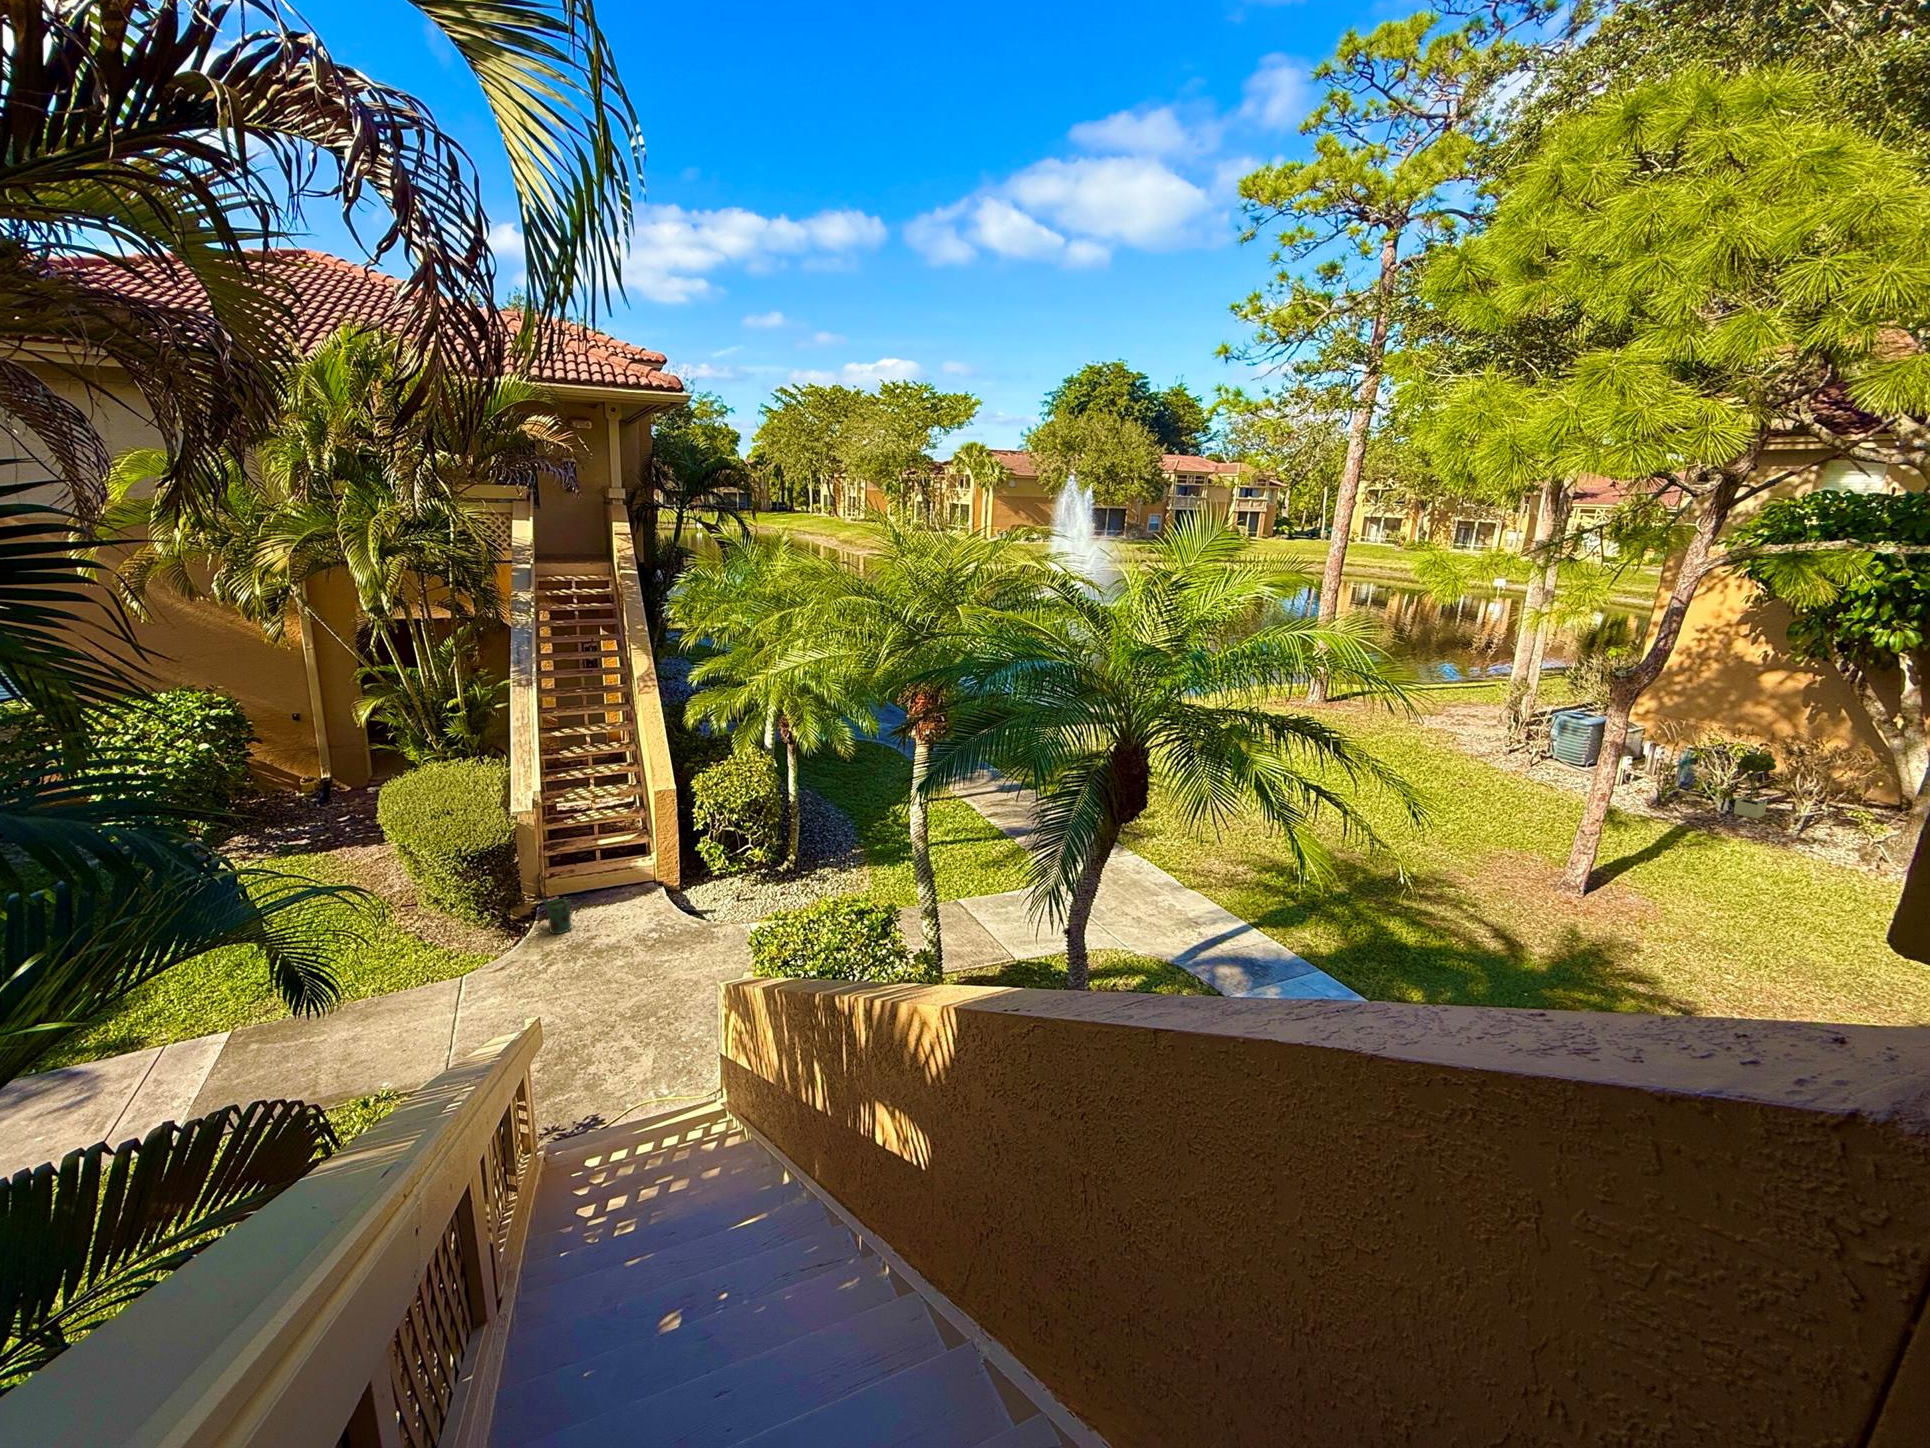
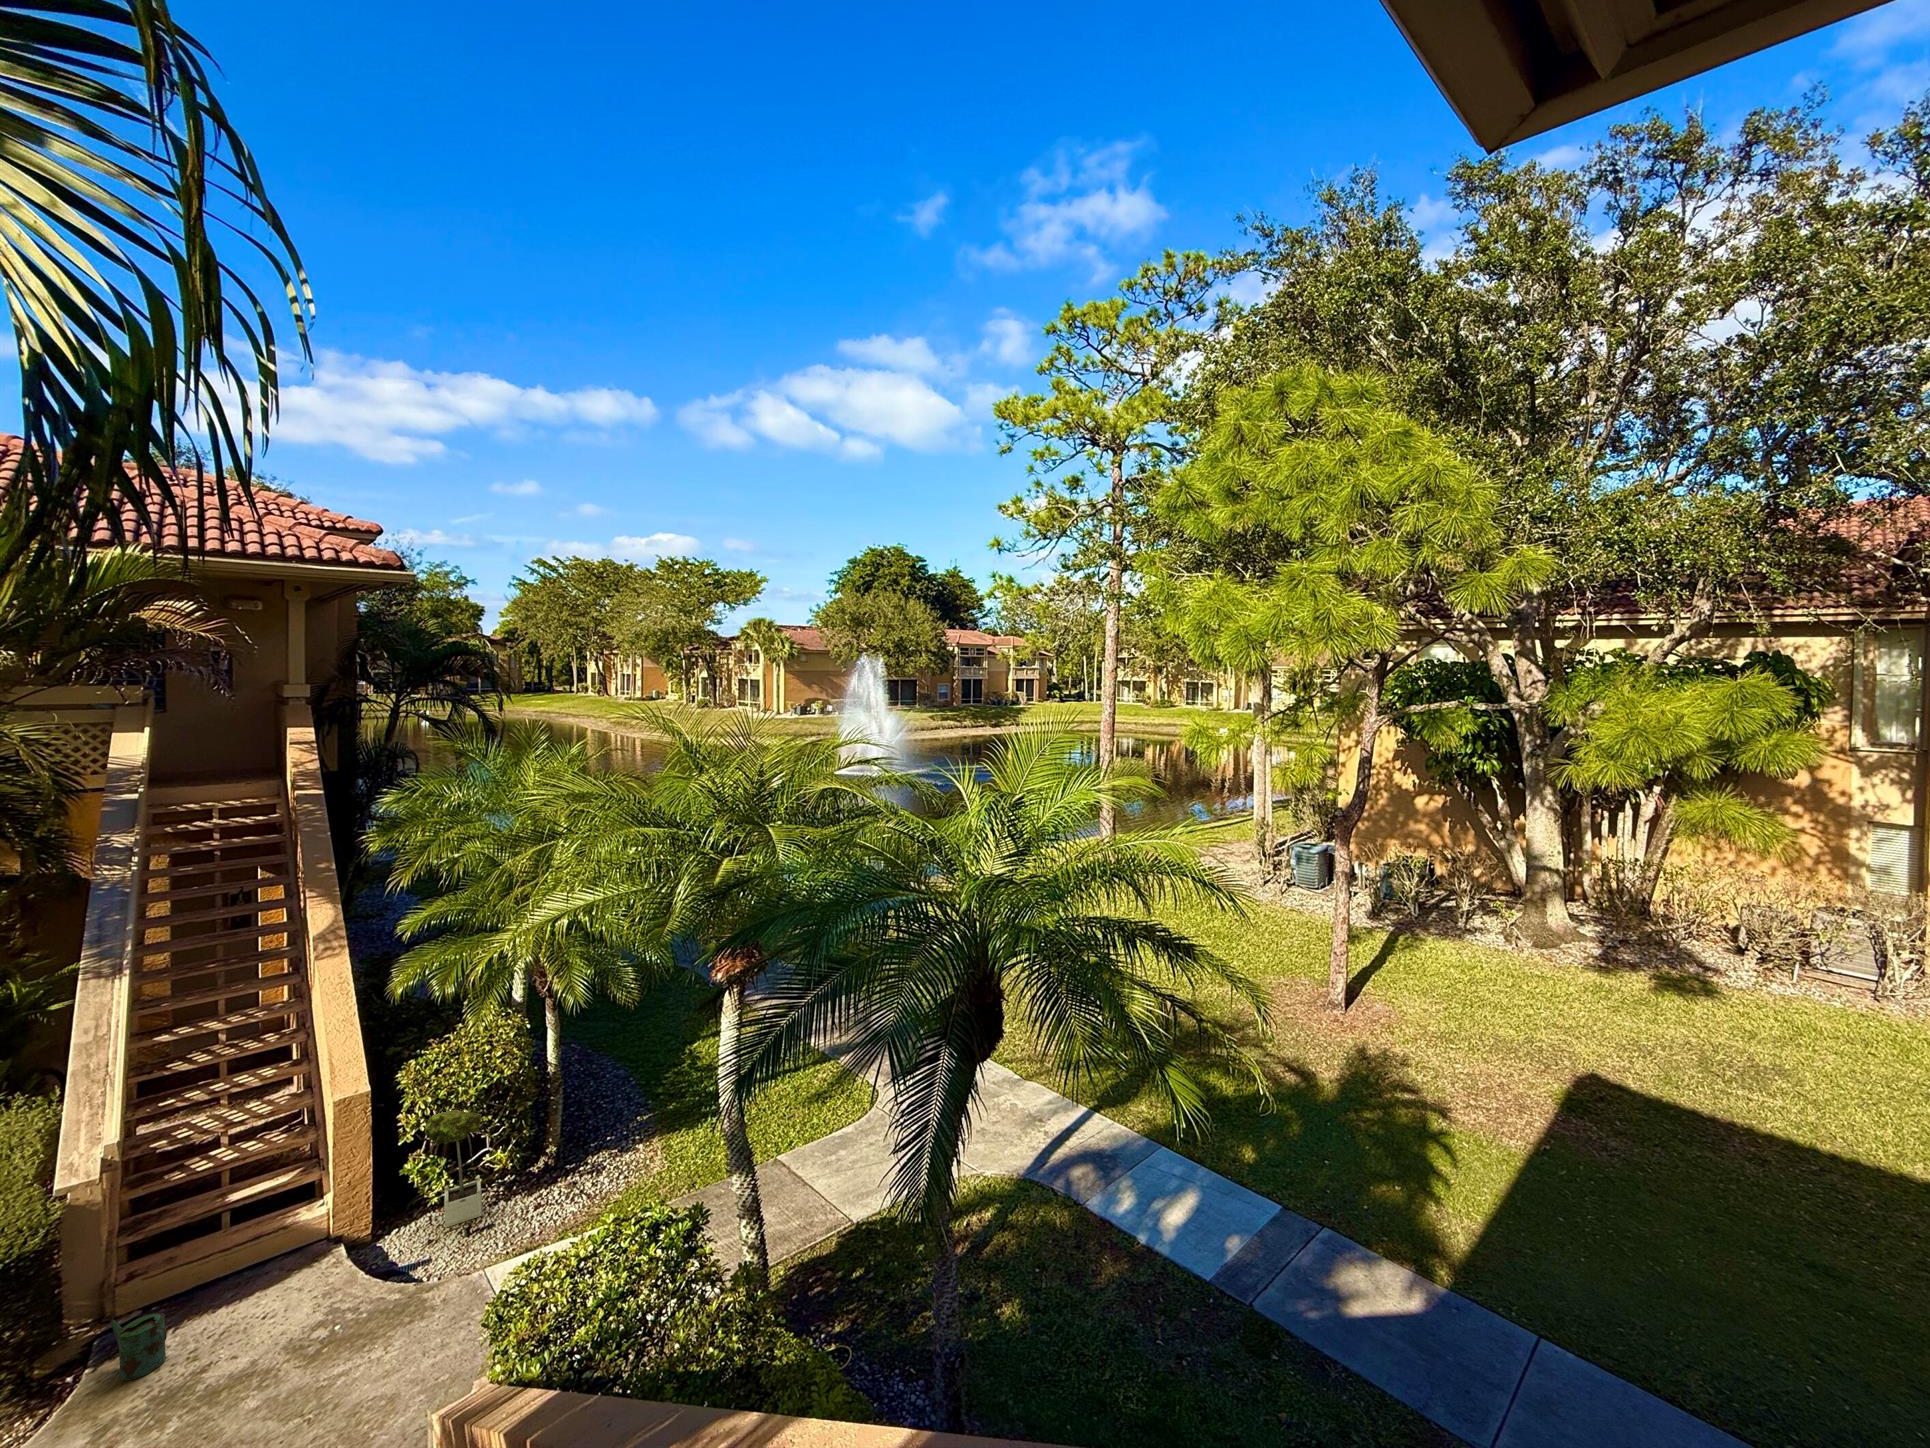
potted tree: present [1734,754,1777,818] -> present [425,1110,482,1227]

